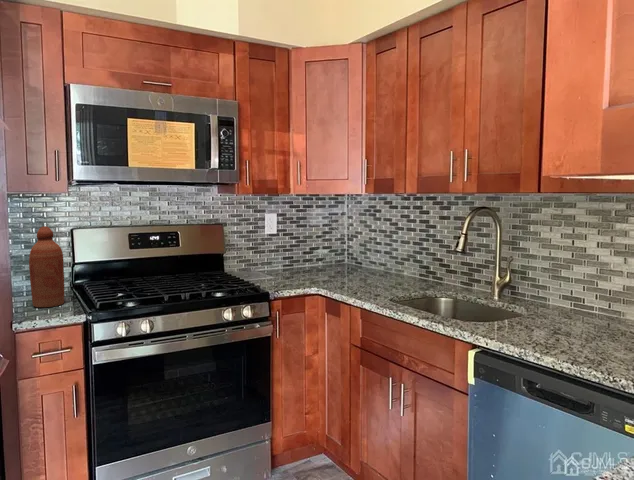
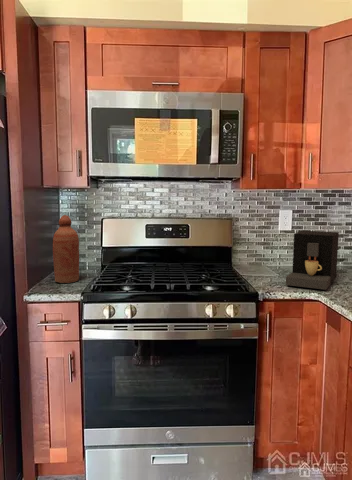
coffee maker: none [288,233,324,284] -> present [286,231,339,290]

